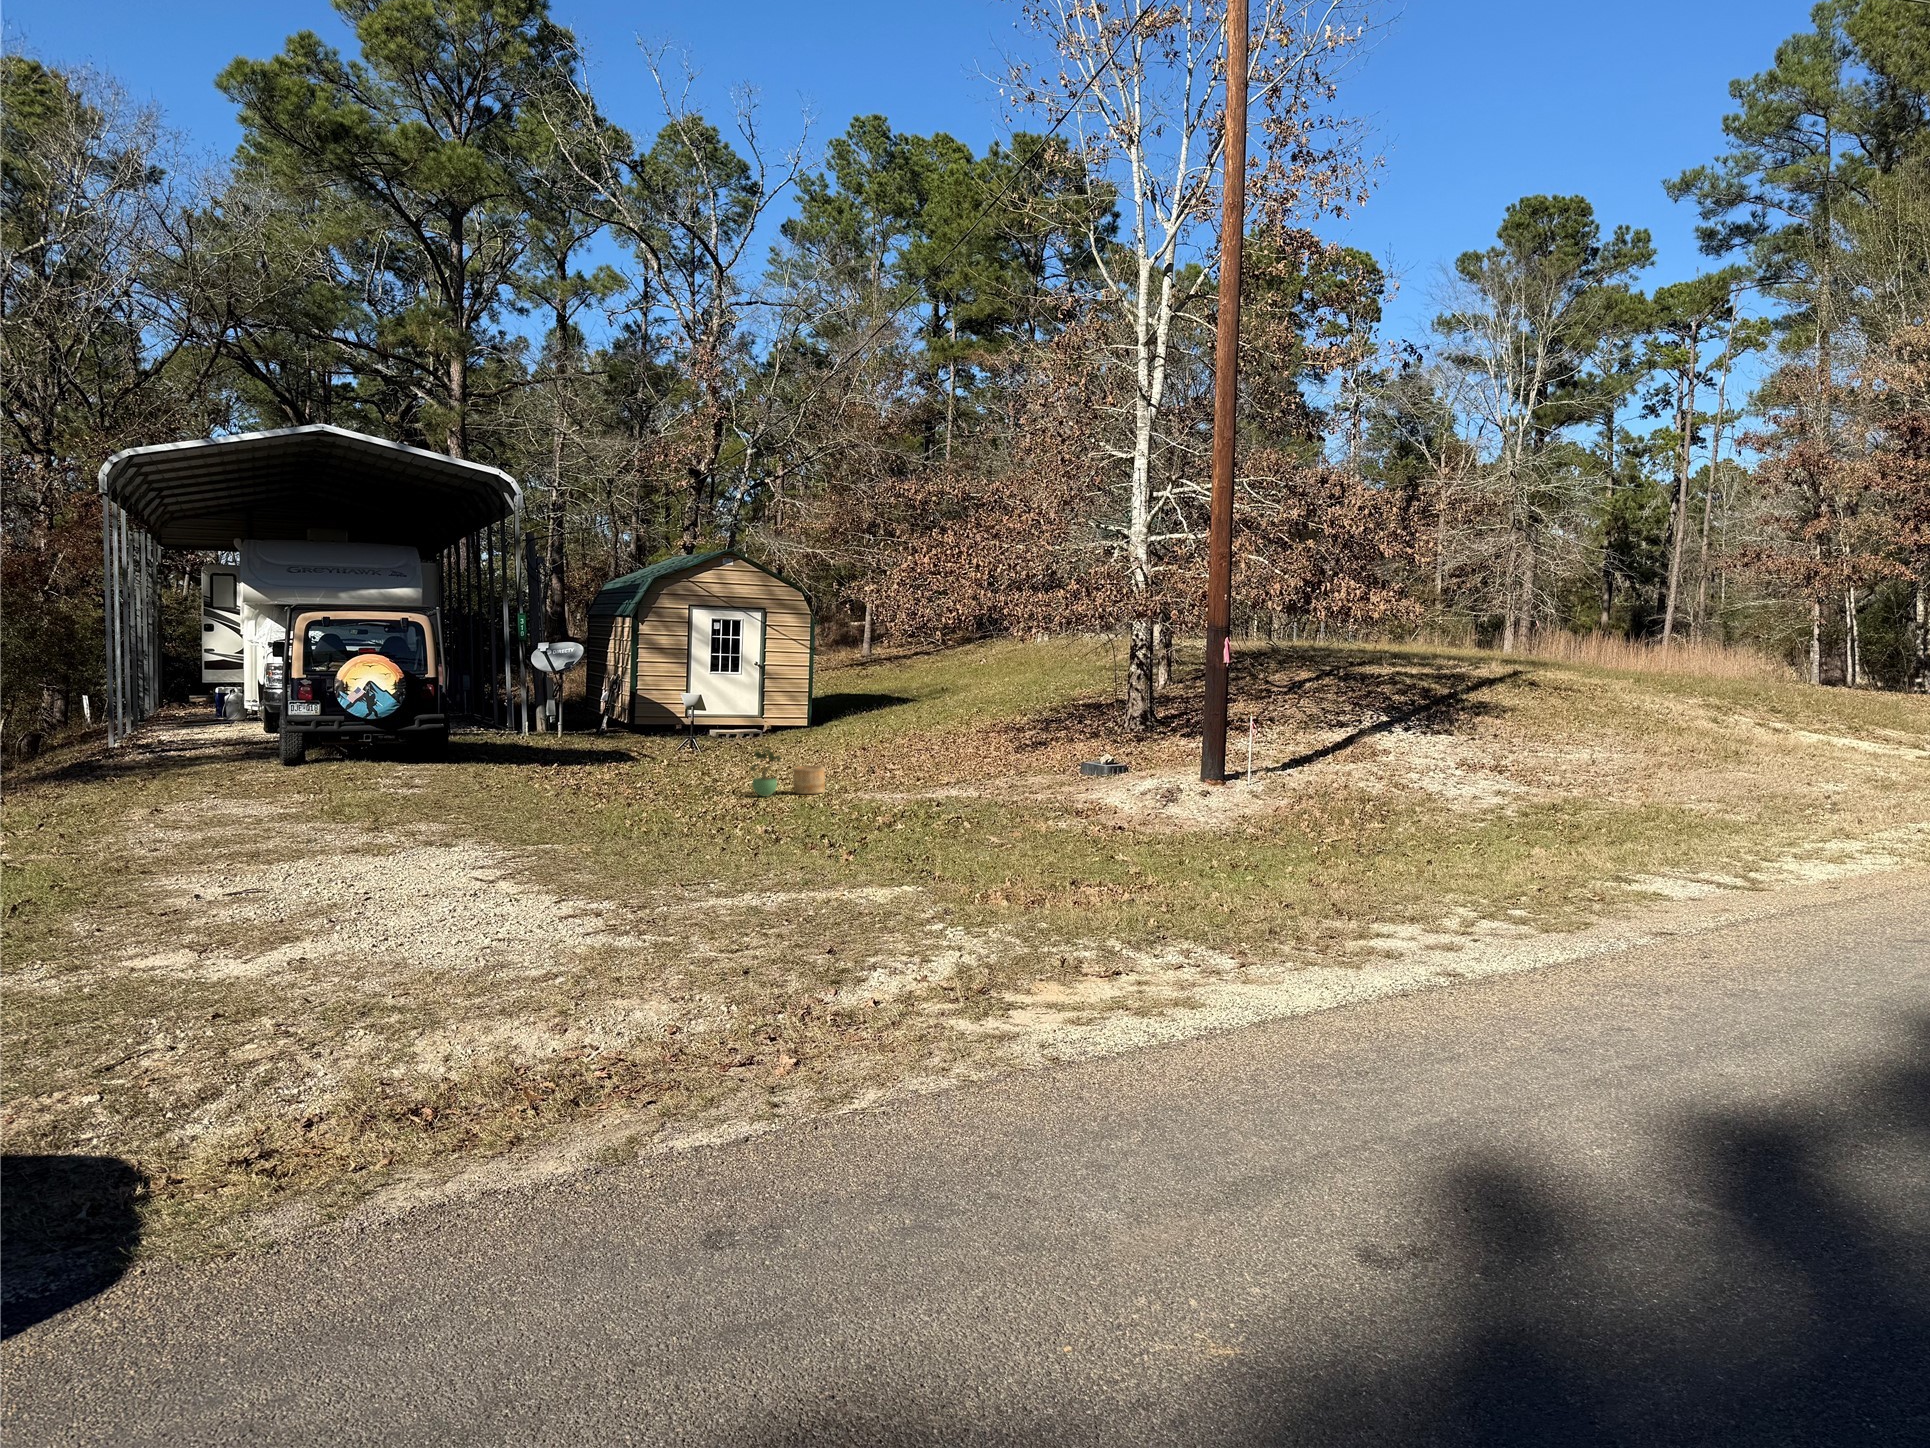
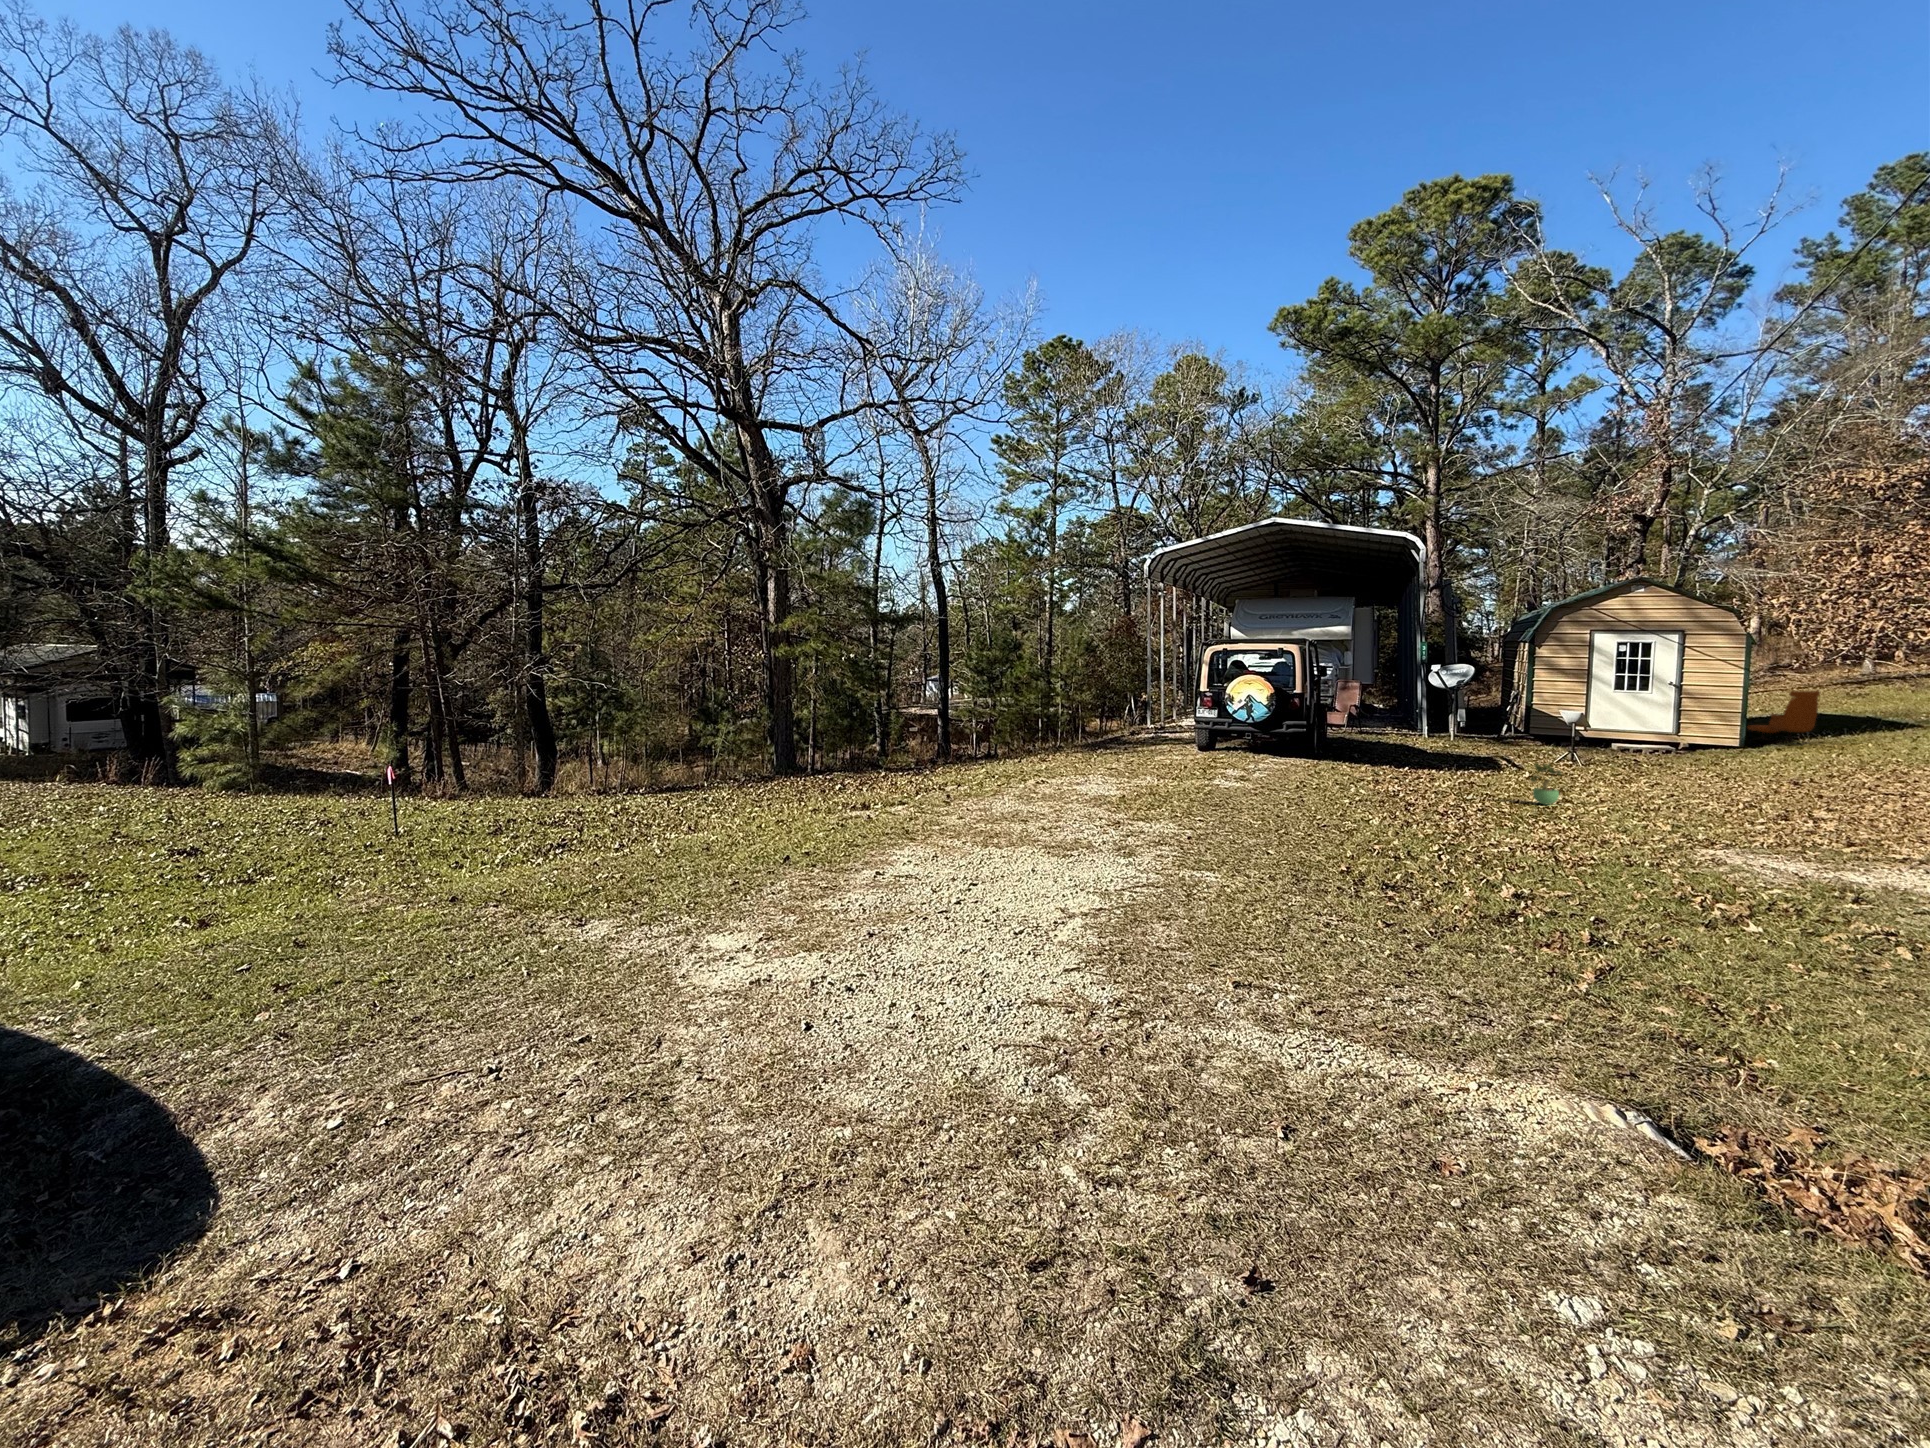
lounge chair: none [817,670,875,727] -> present [1748,690,1820,743]
wooden bucket: present [793,765,825,794] -> none [1579,781,1618,809]

